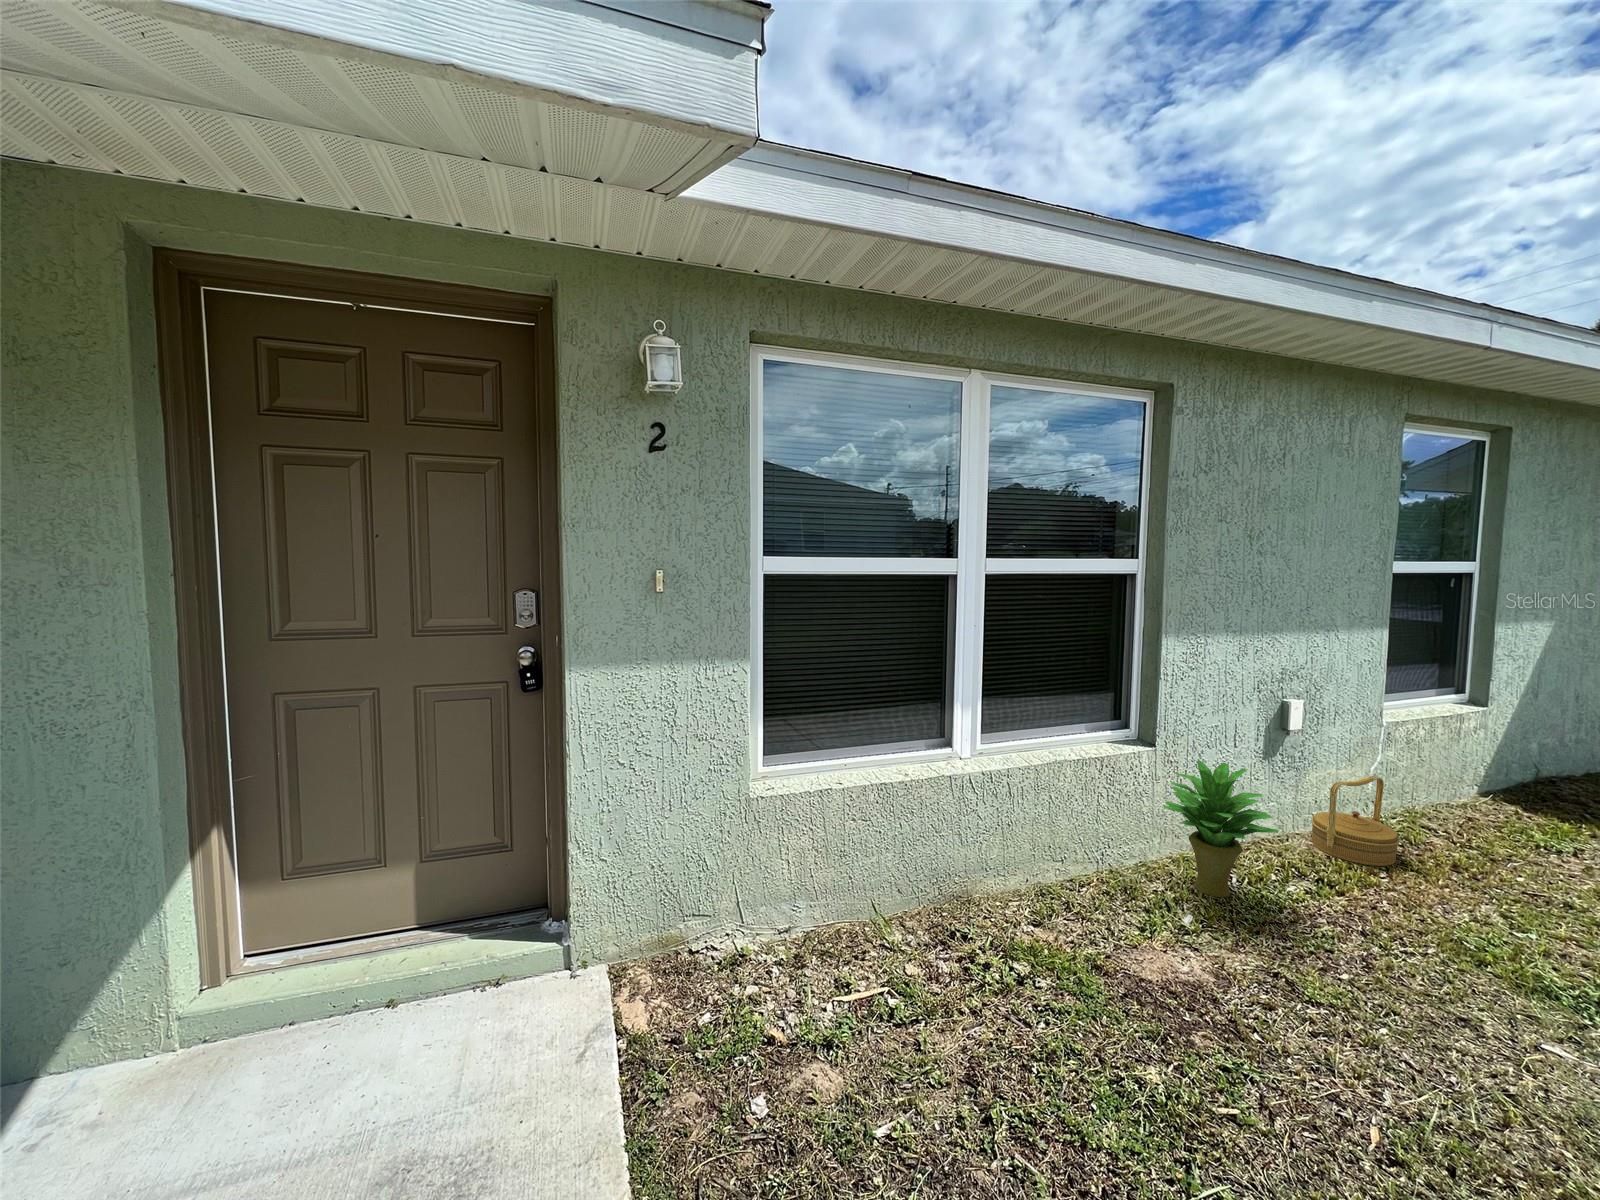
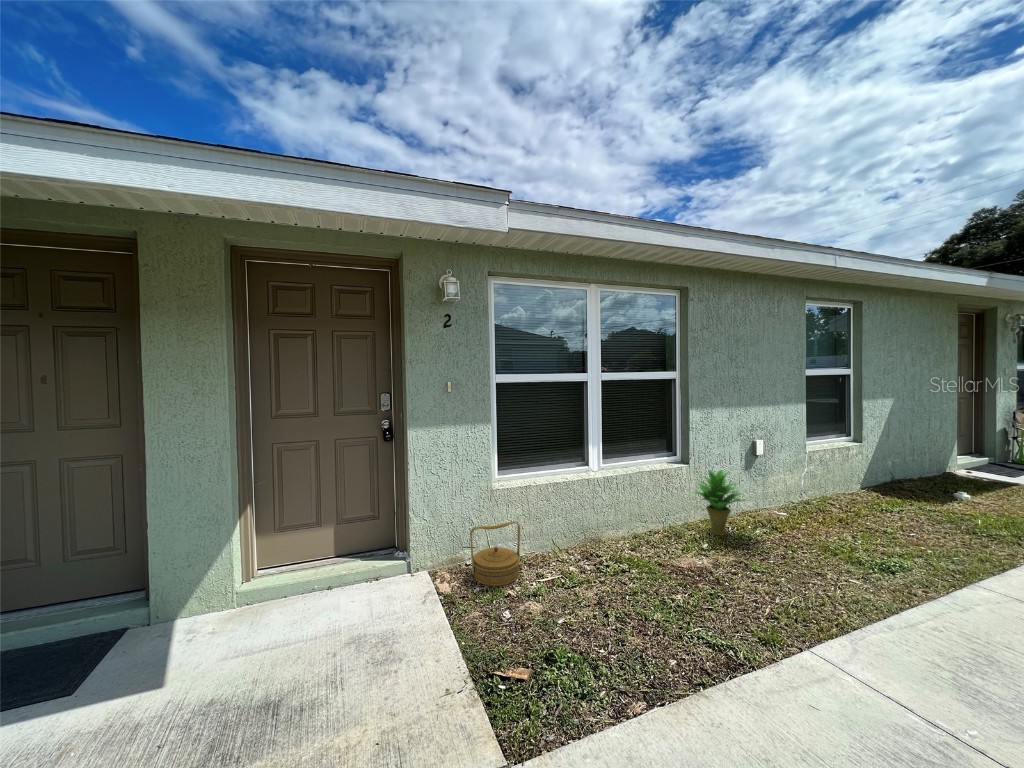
woven basket: present [1311,776,1400,866] -> present [470,521,520,586]

